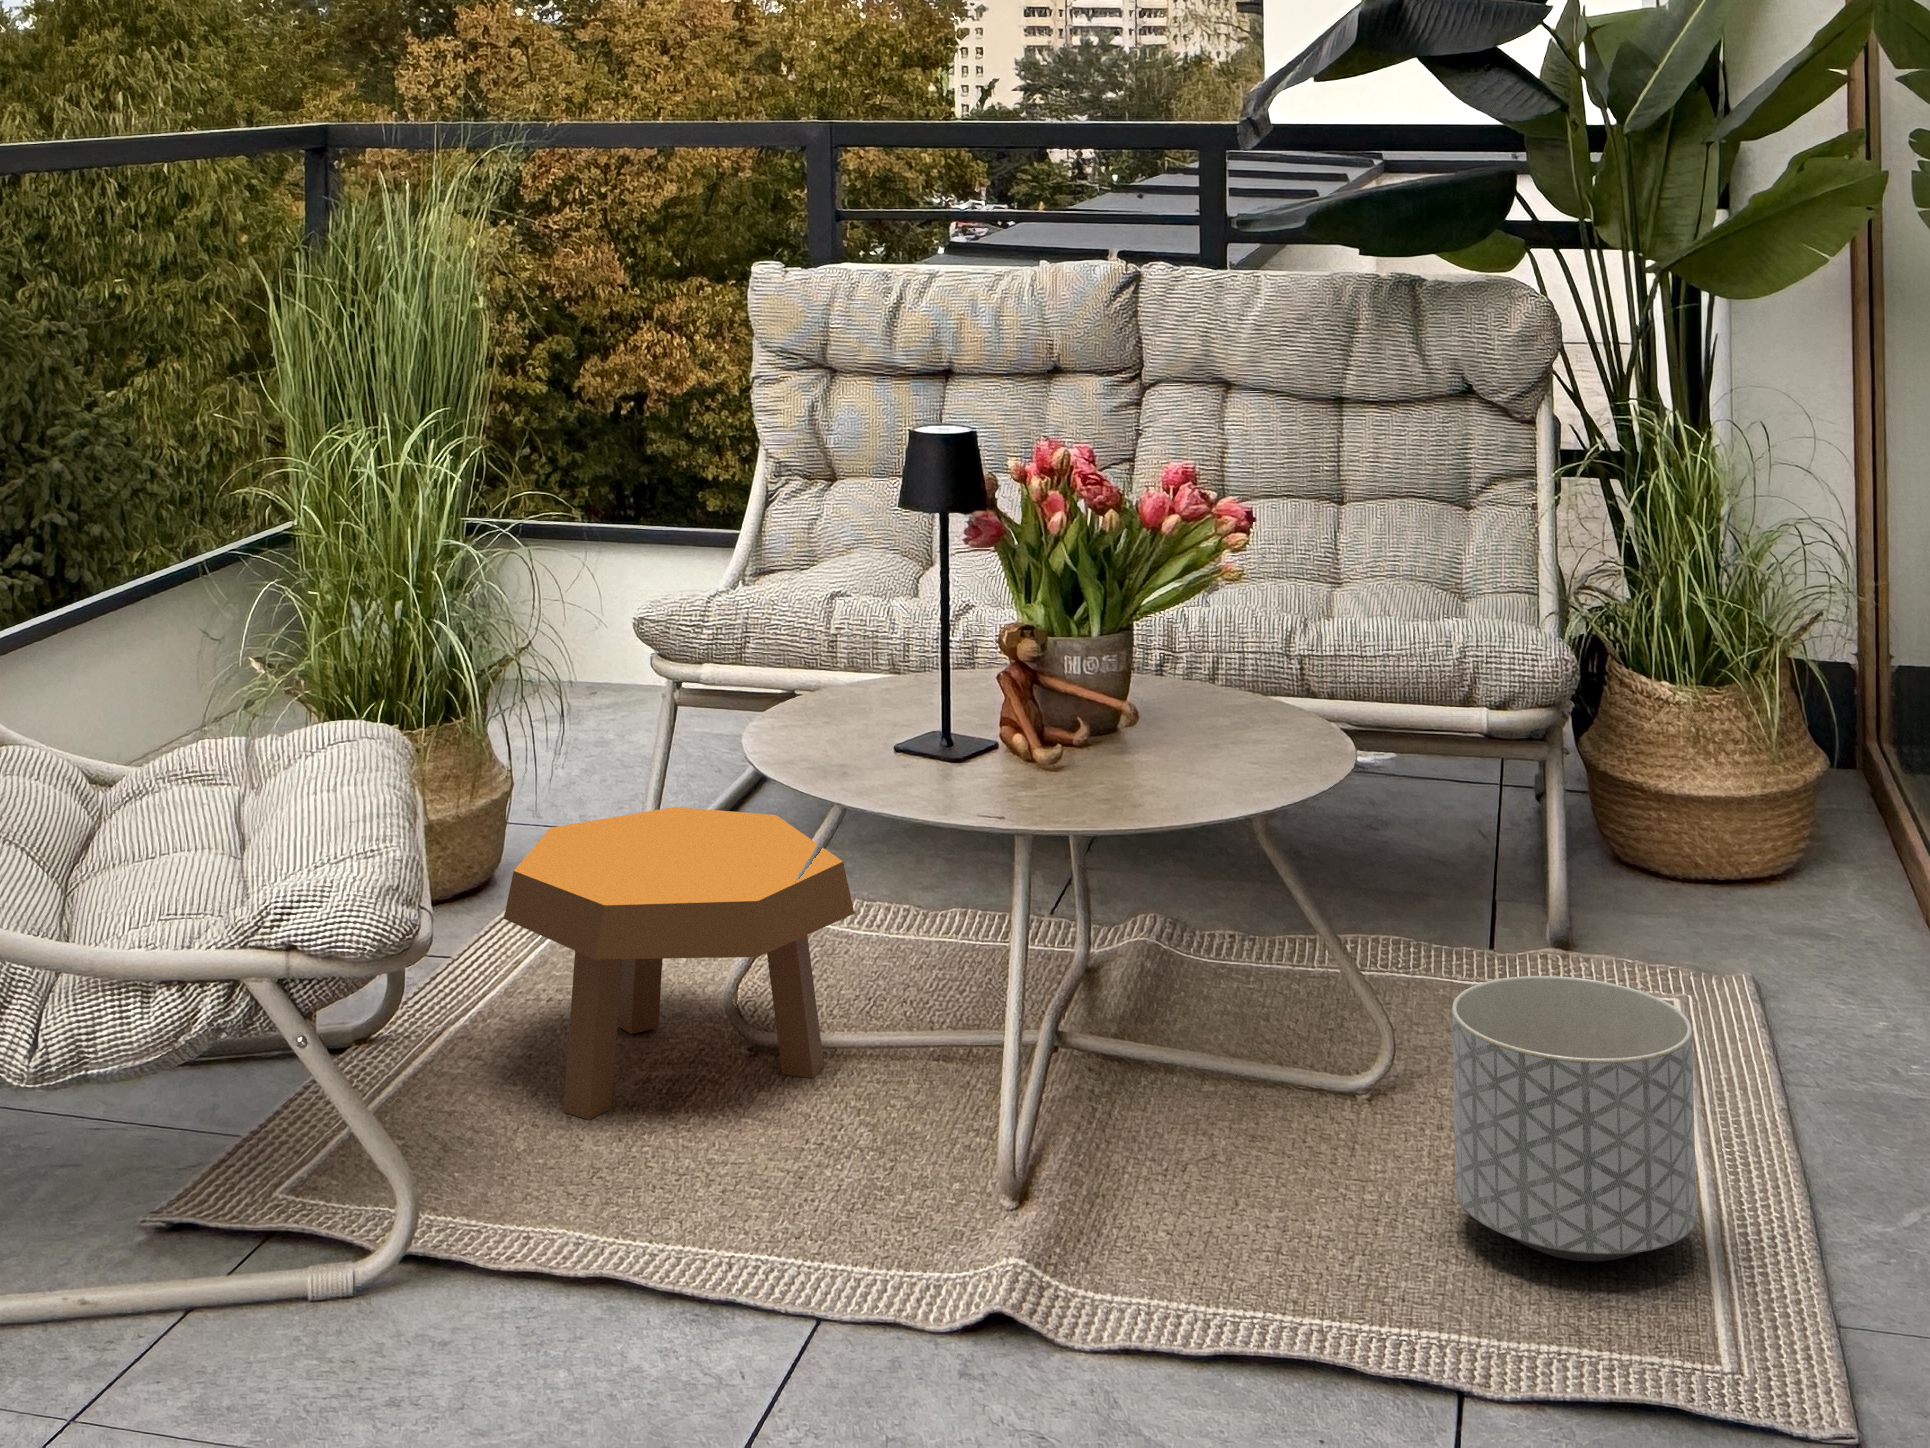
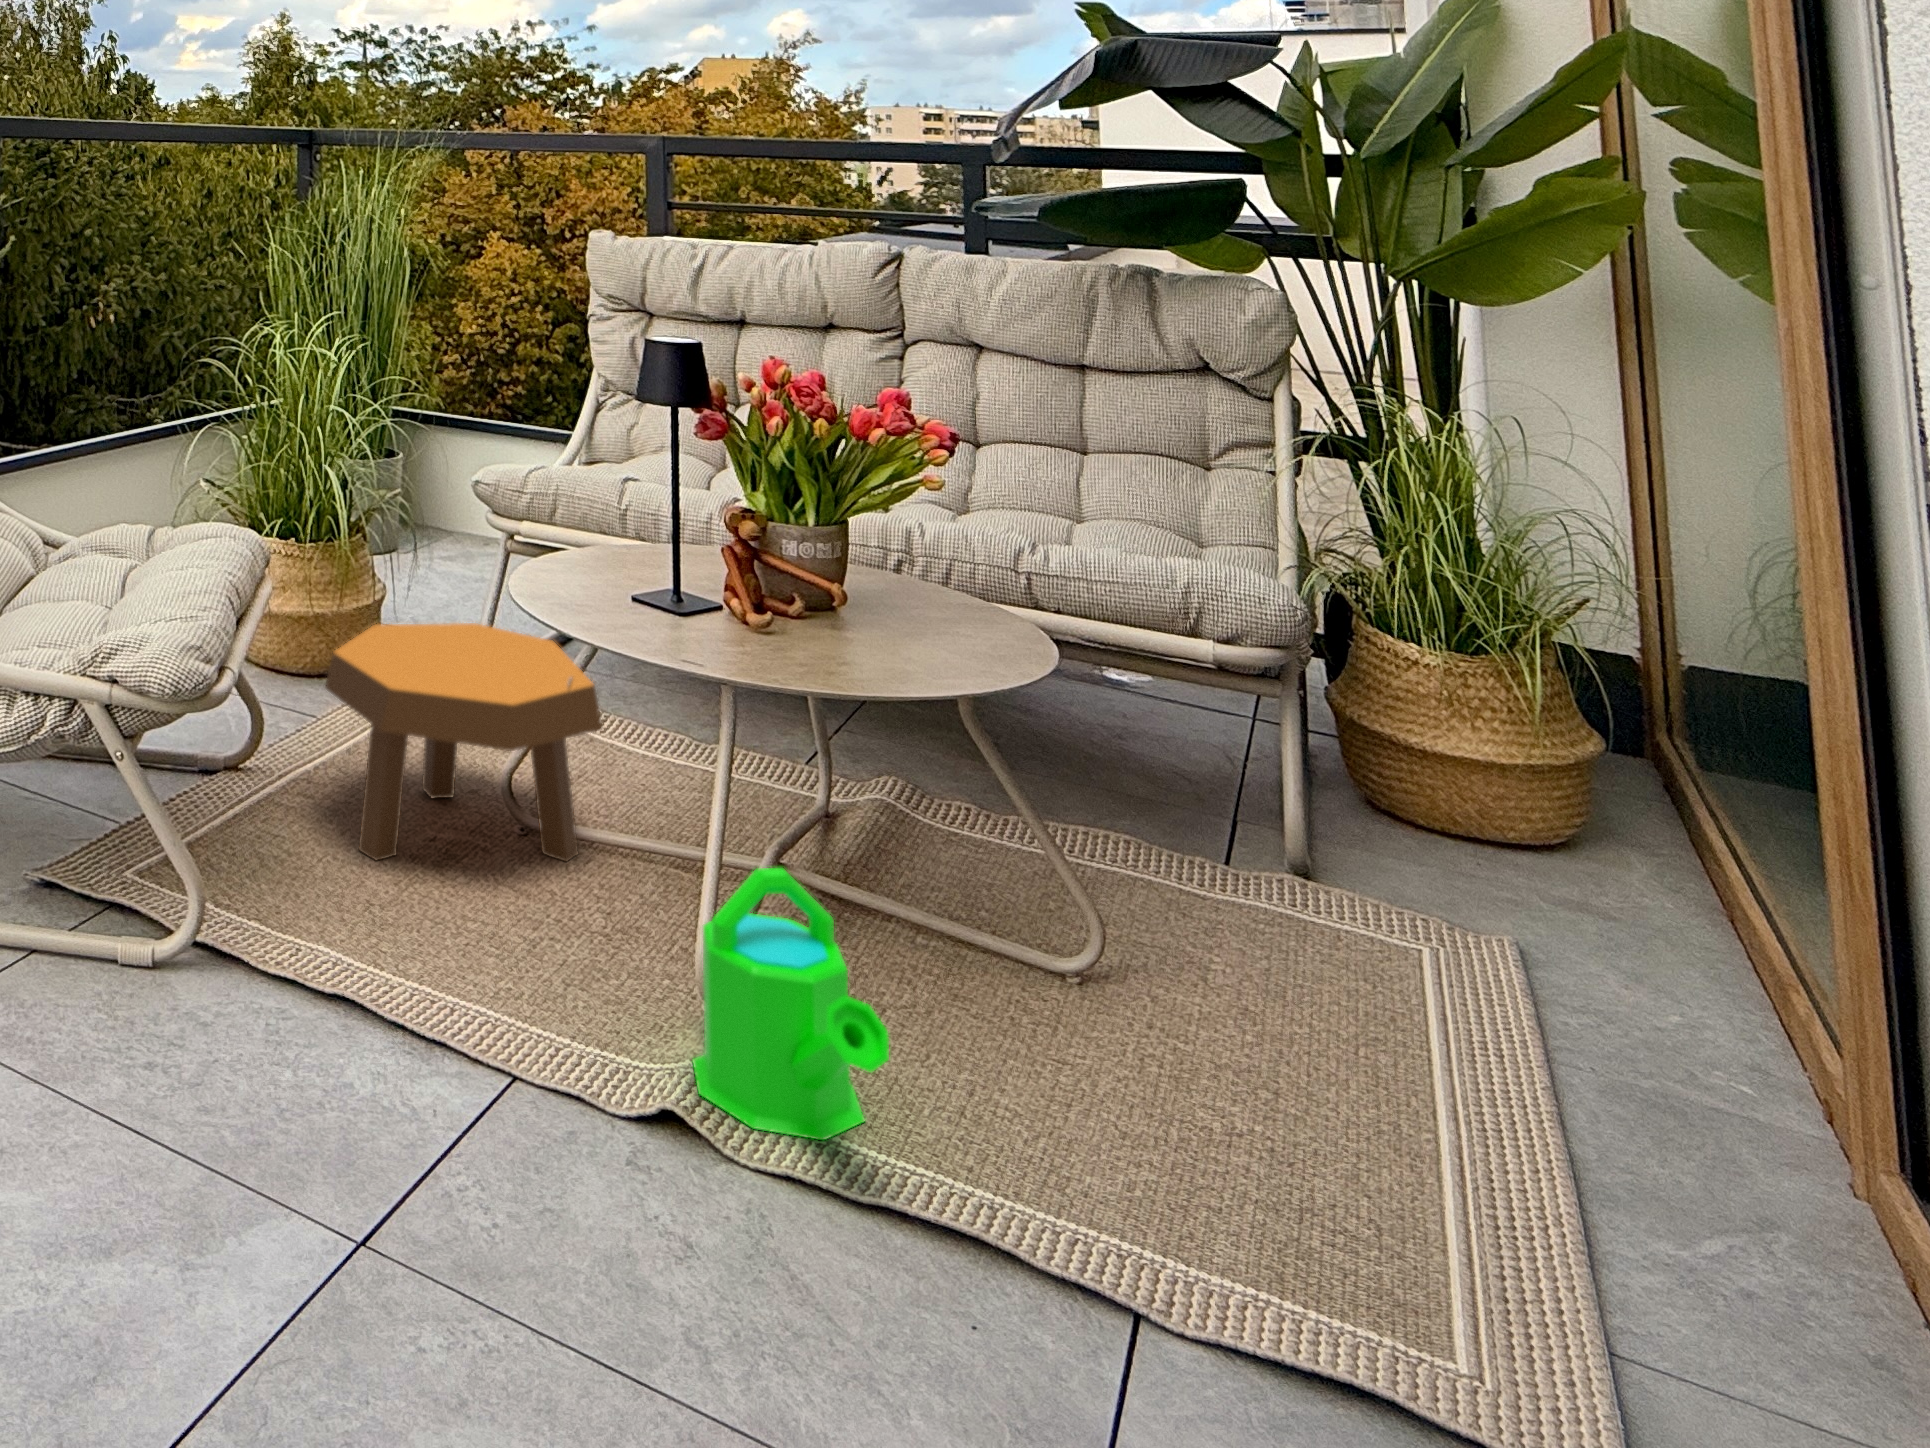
planter: present [1452,976,1696,1262] -> none [1145,893,1432,1212]
watering can: none [1006,1030,1225,1311] -> present [693,868,889,1141]

